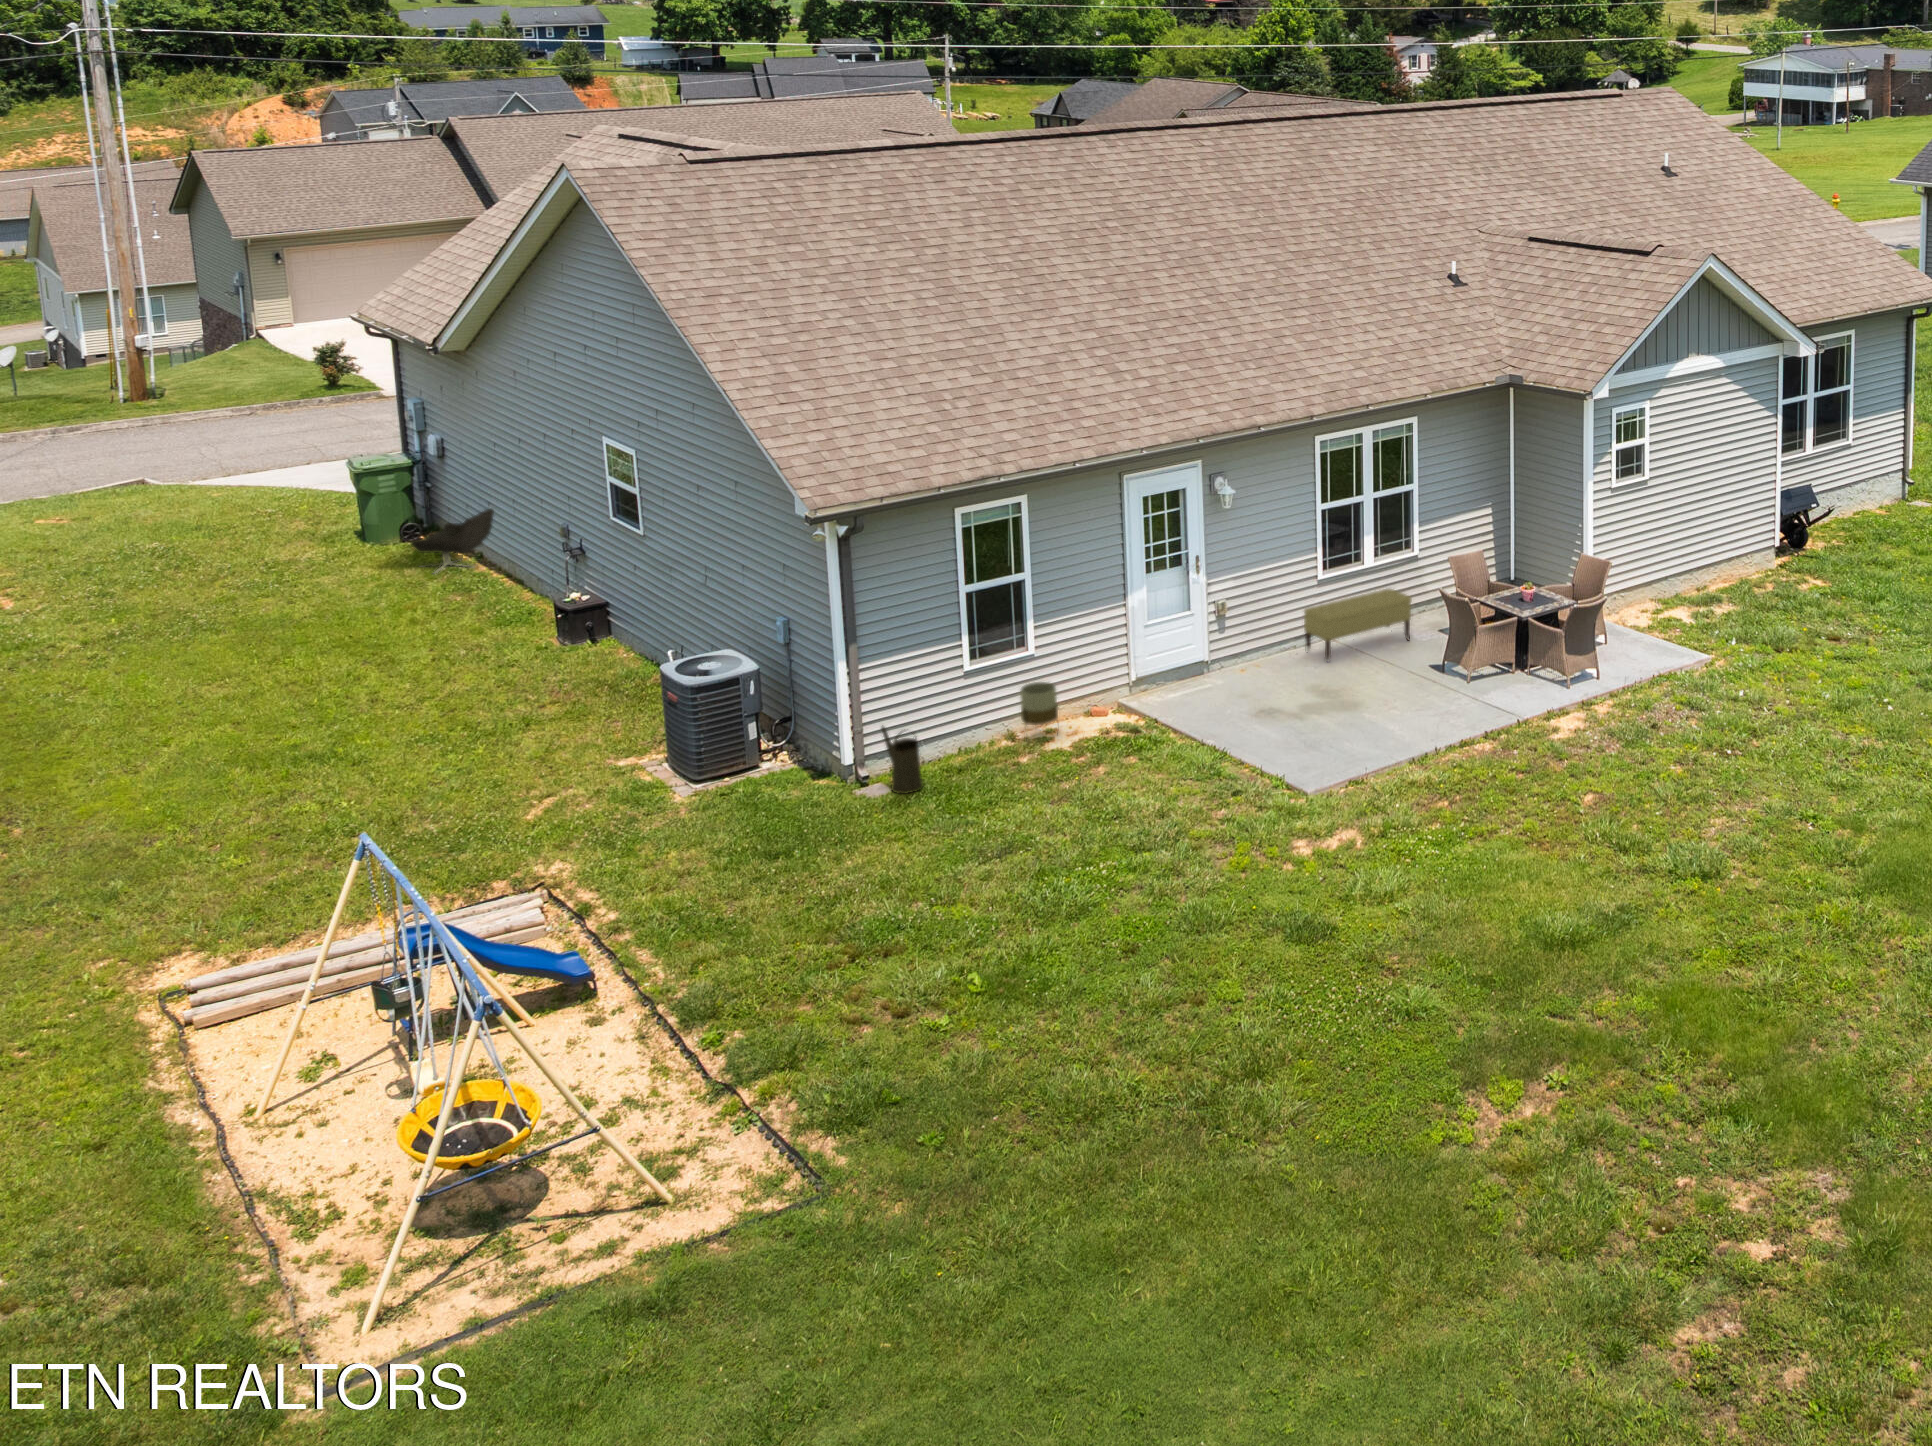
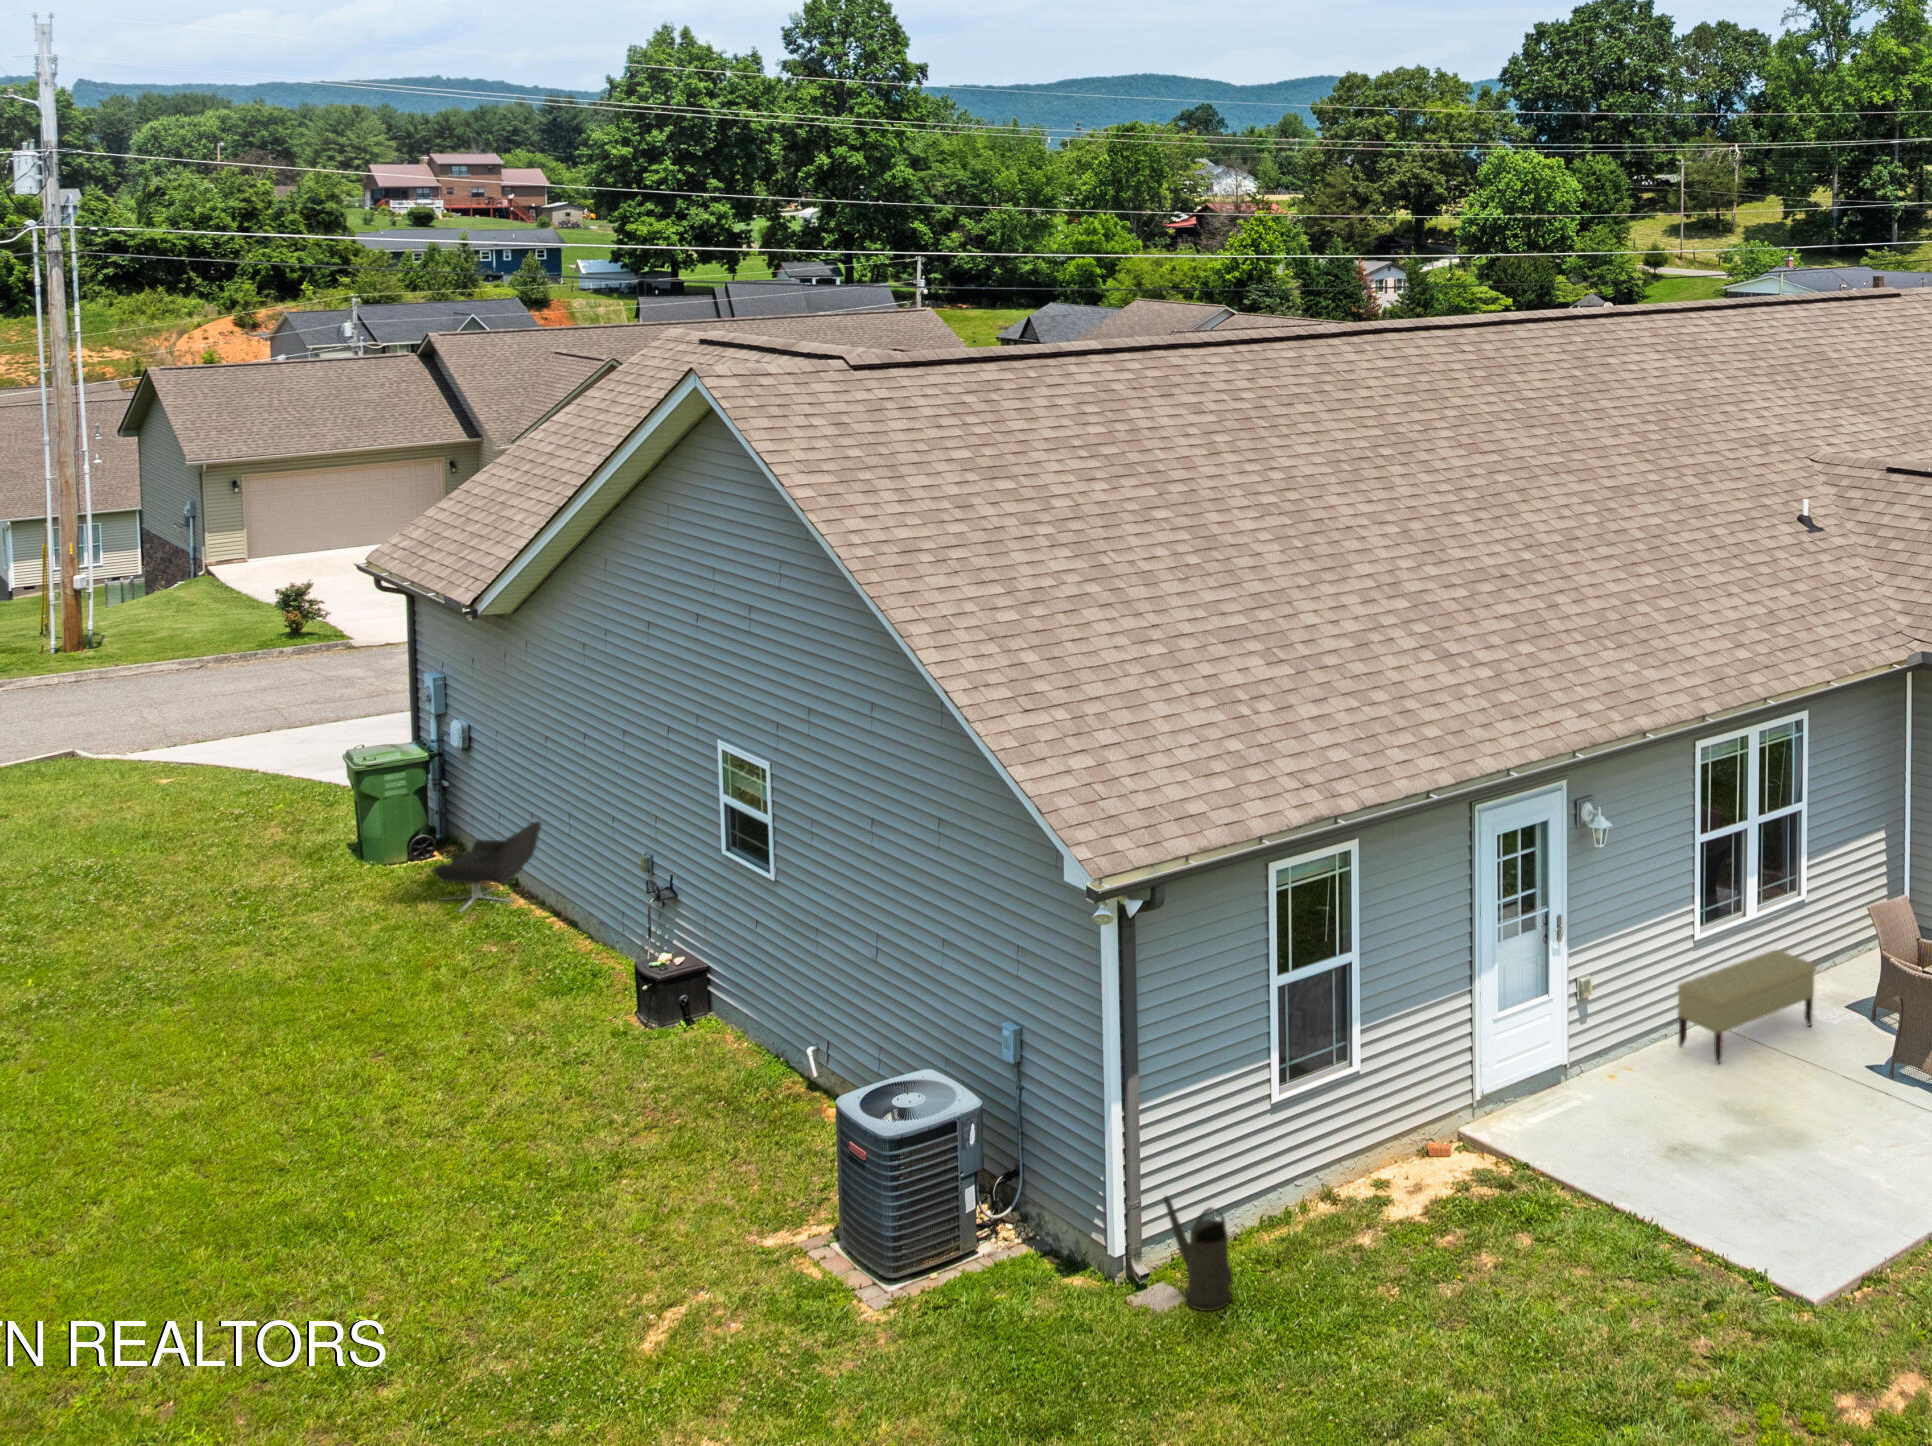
planter: present [1020,682,1058,740] -> none [1342,1113,1396,1208]

